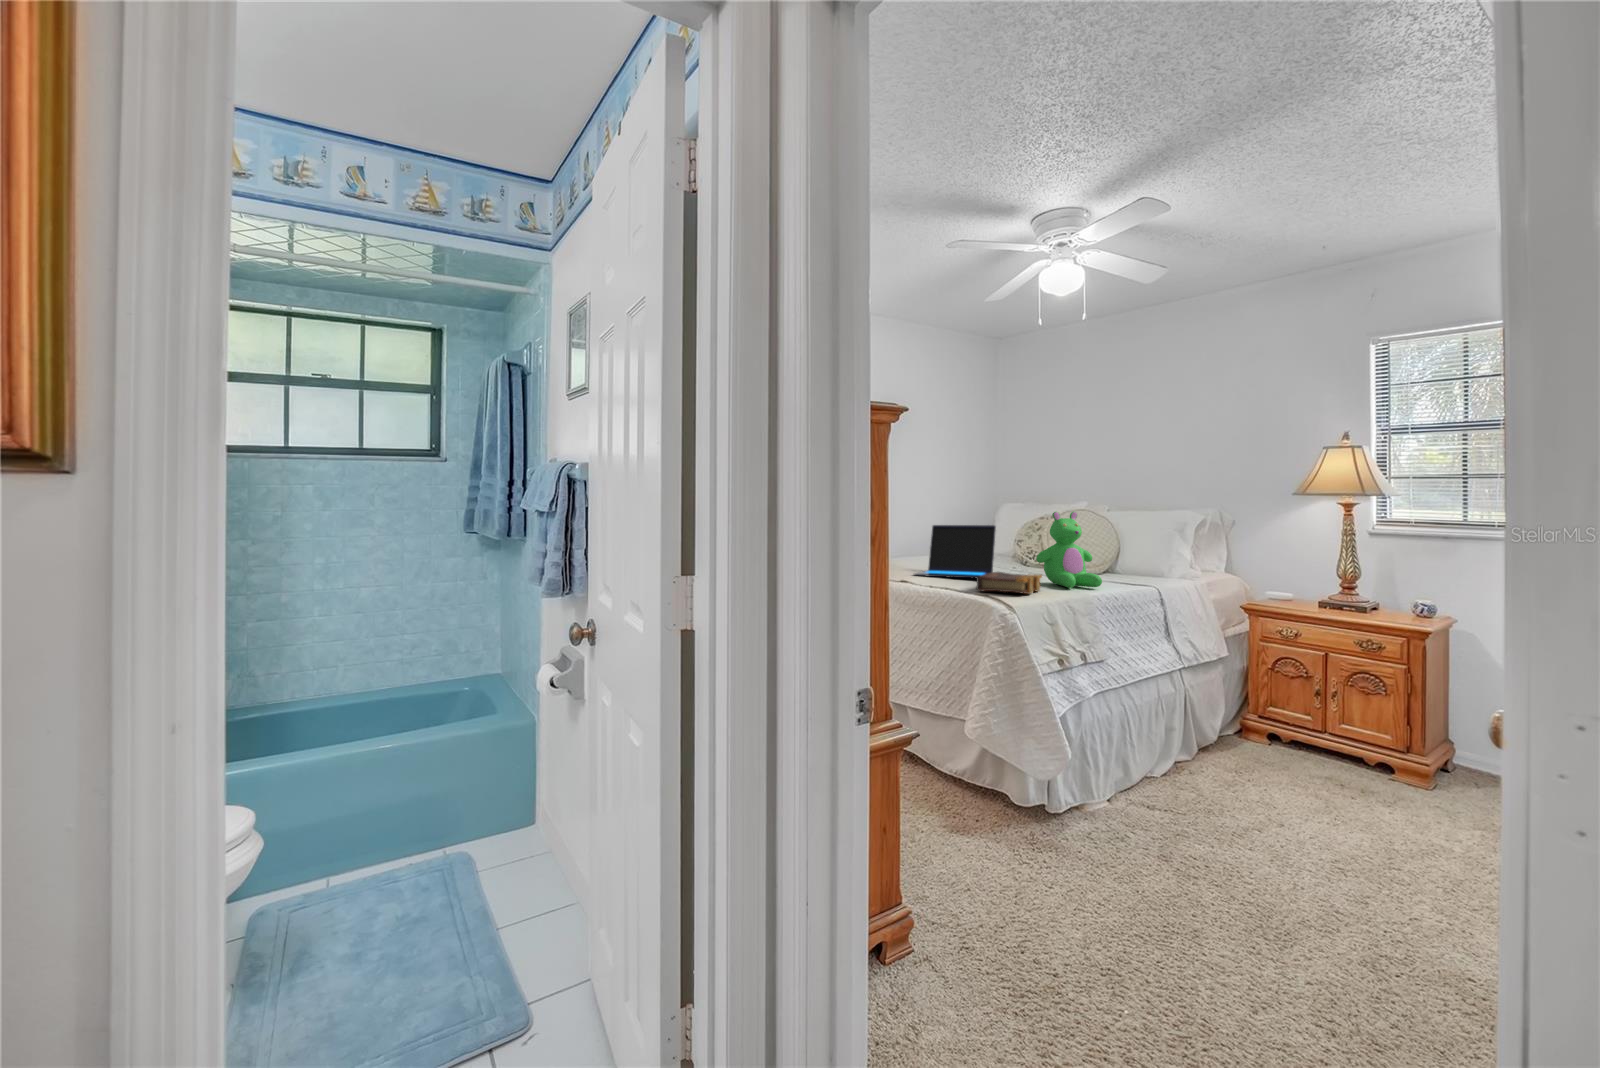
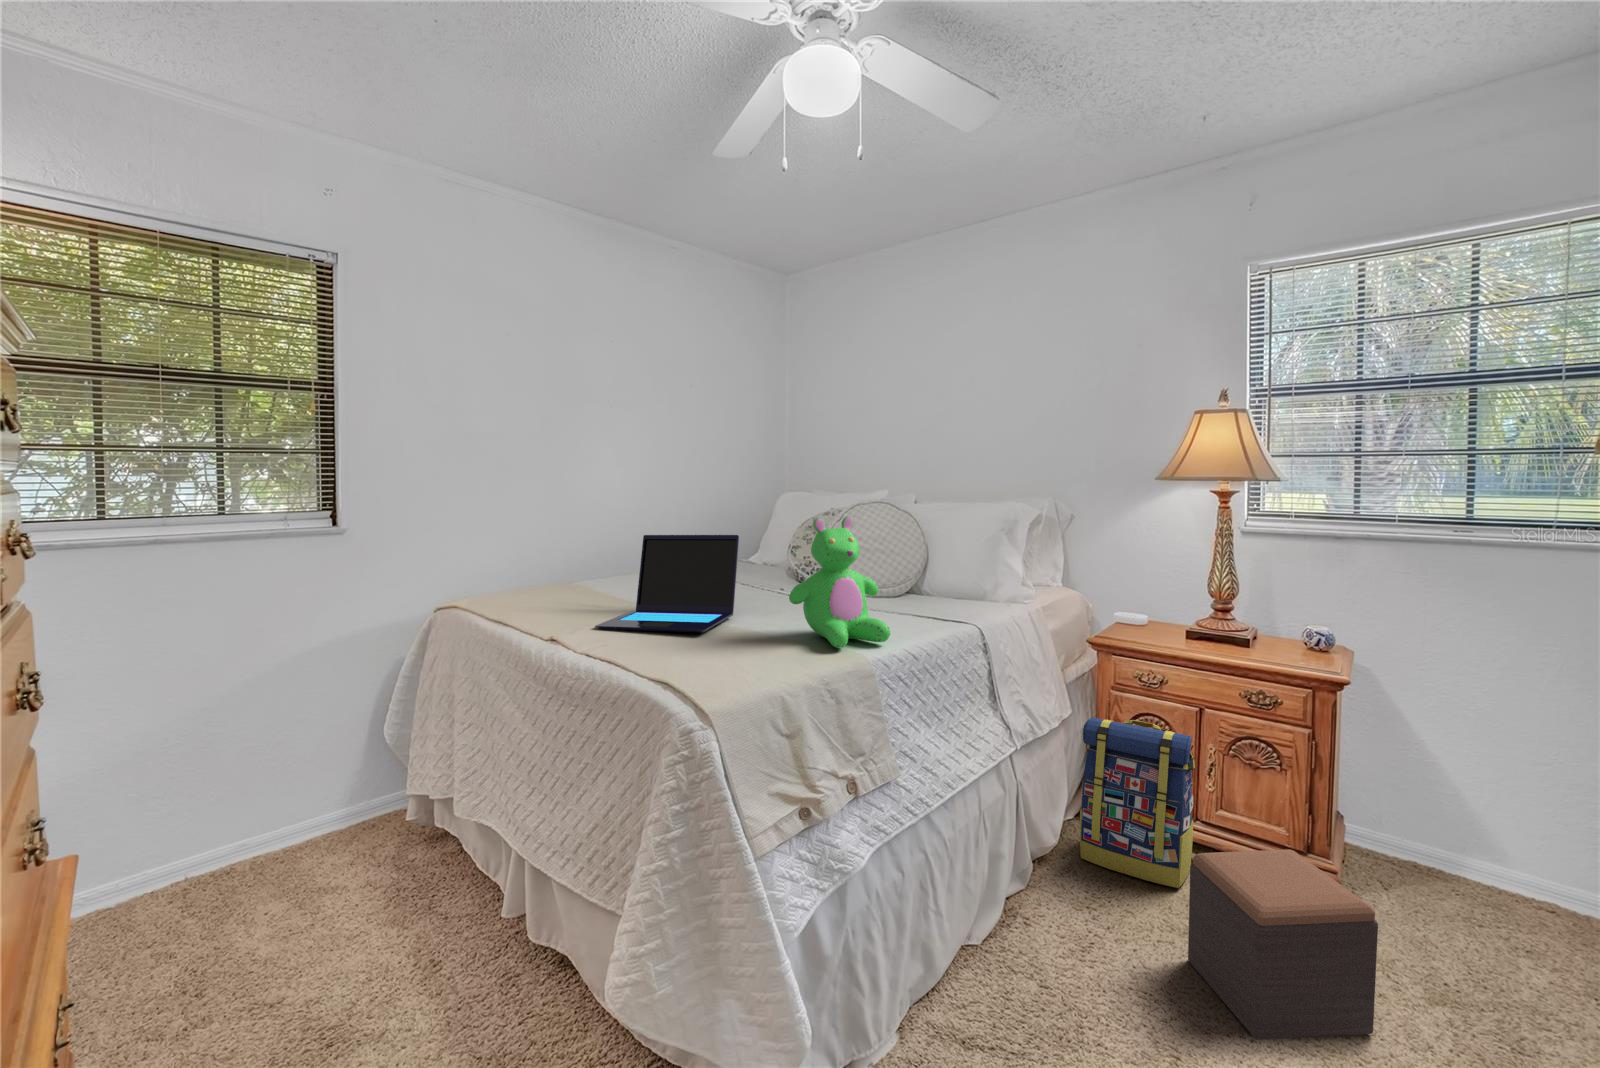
book: present [976,572,1042,594] -> none [668,626,791,681]
backpack: none [1233,656,1320,768] -> present [1080,718,1195,888]
footstool: none [1306,725,1433,833] -> present [1188,849,1378,1040]

